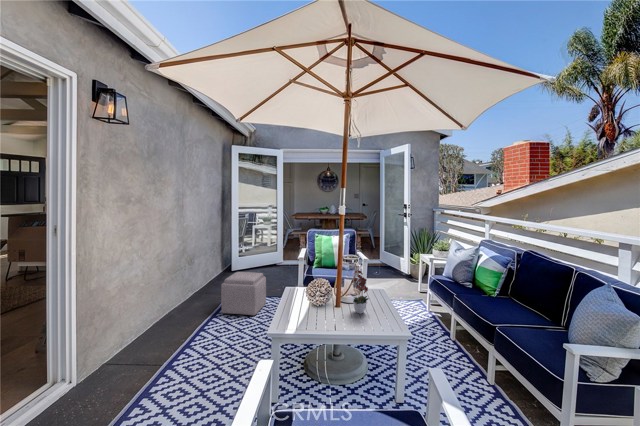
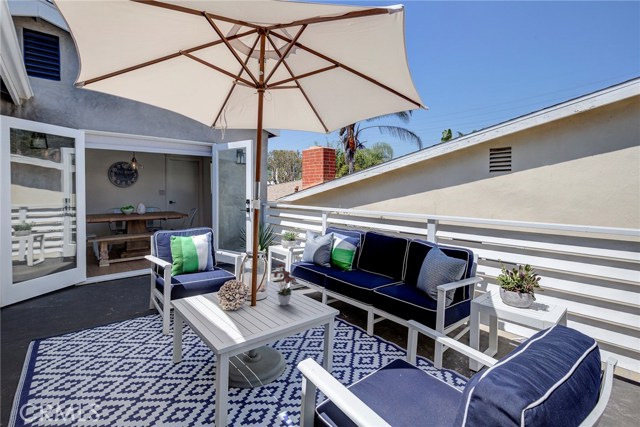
ottoman: present [221,272,266,316] -> none [38,293,104,361]

